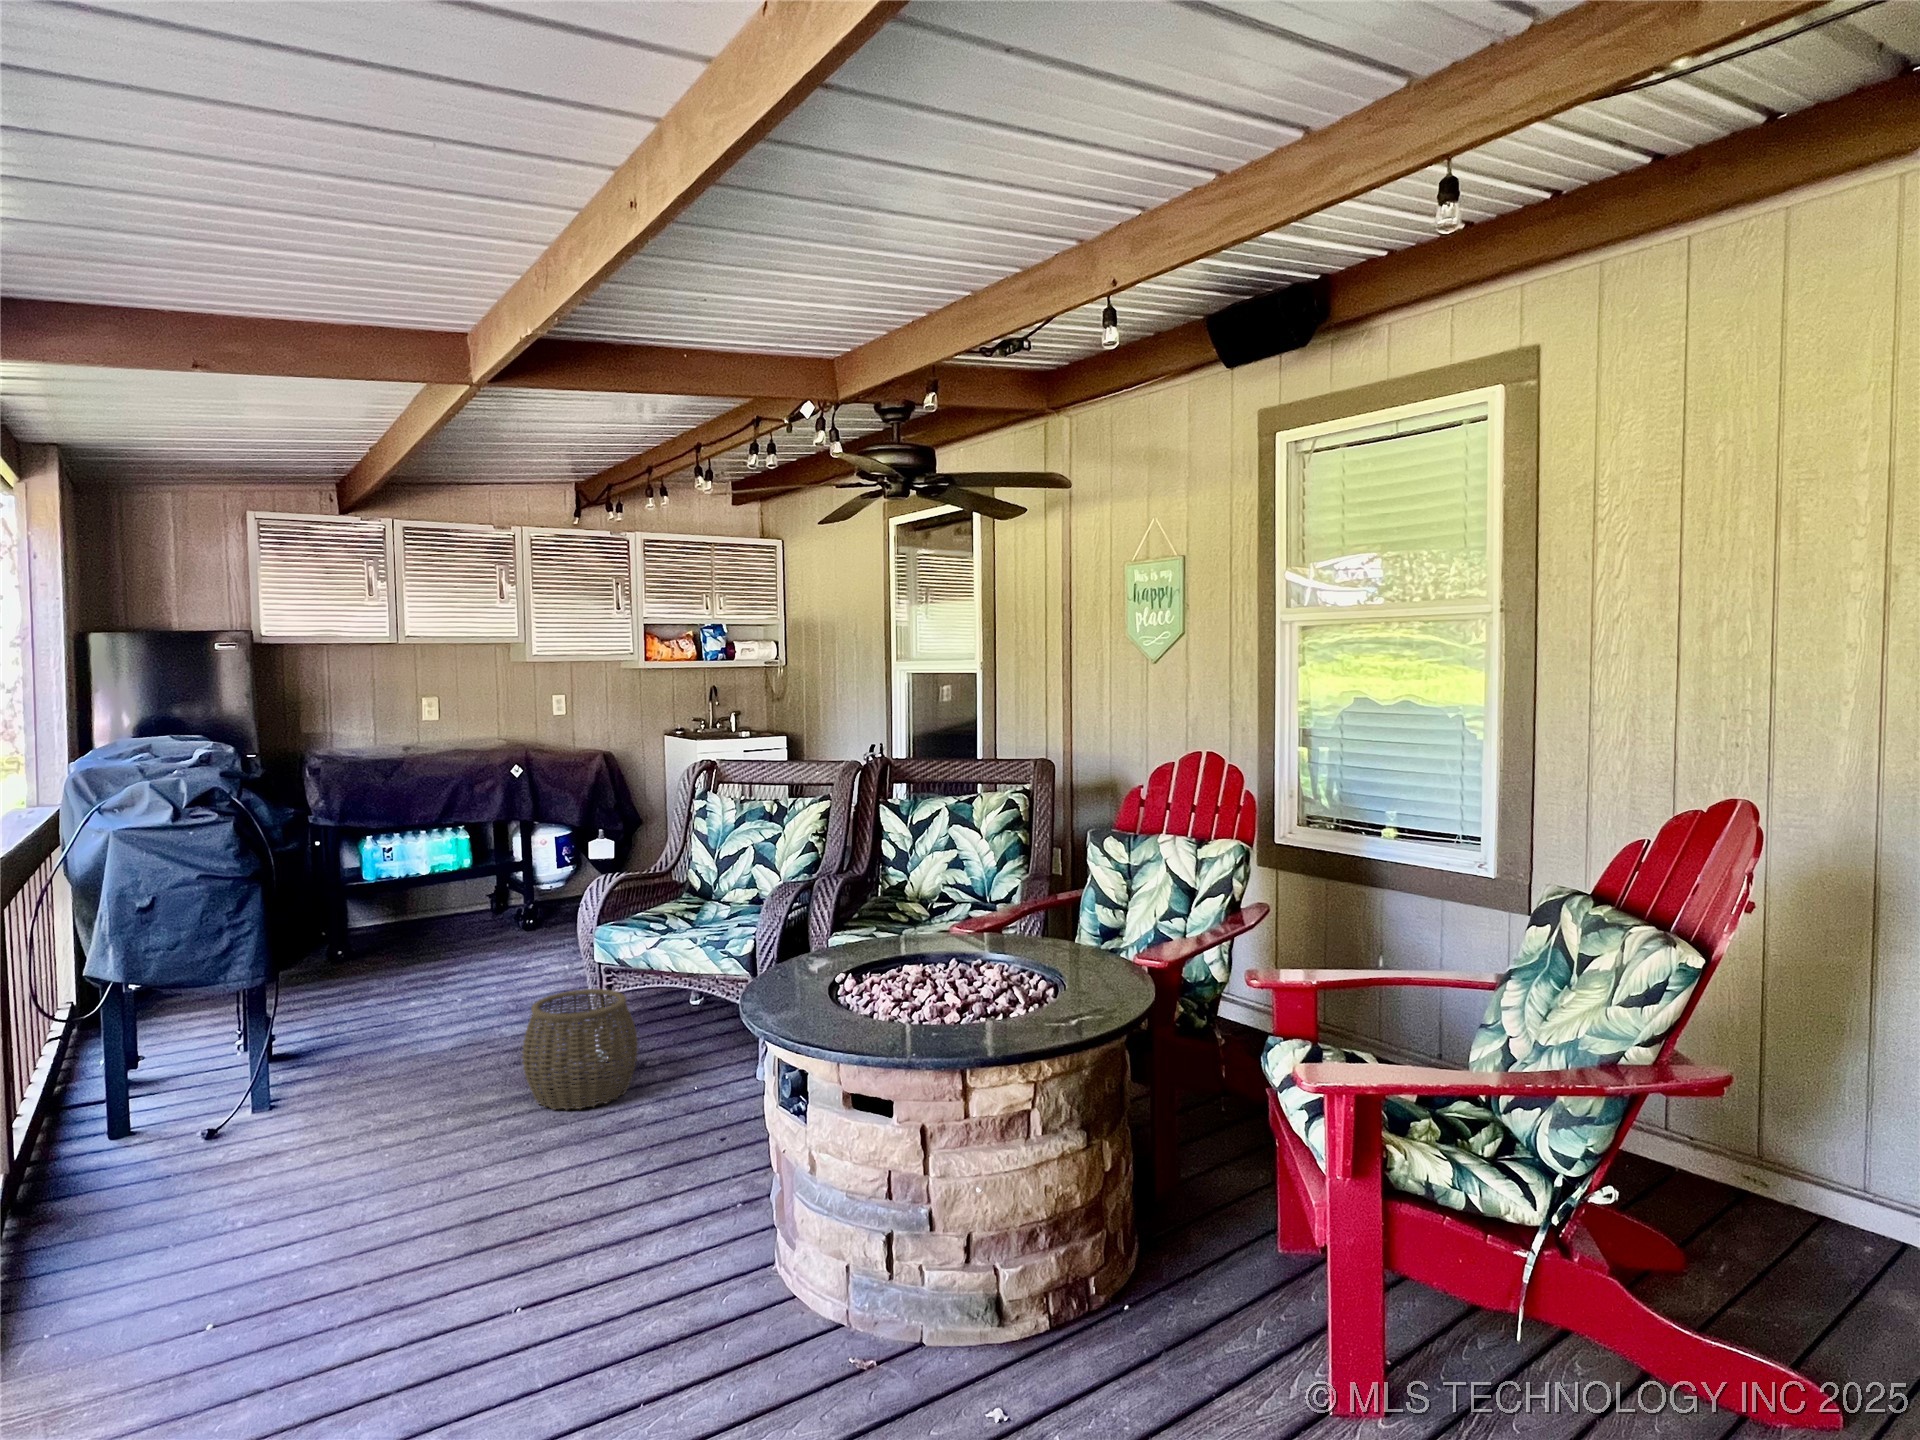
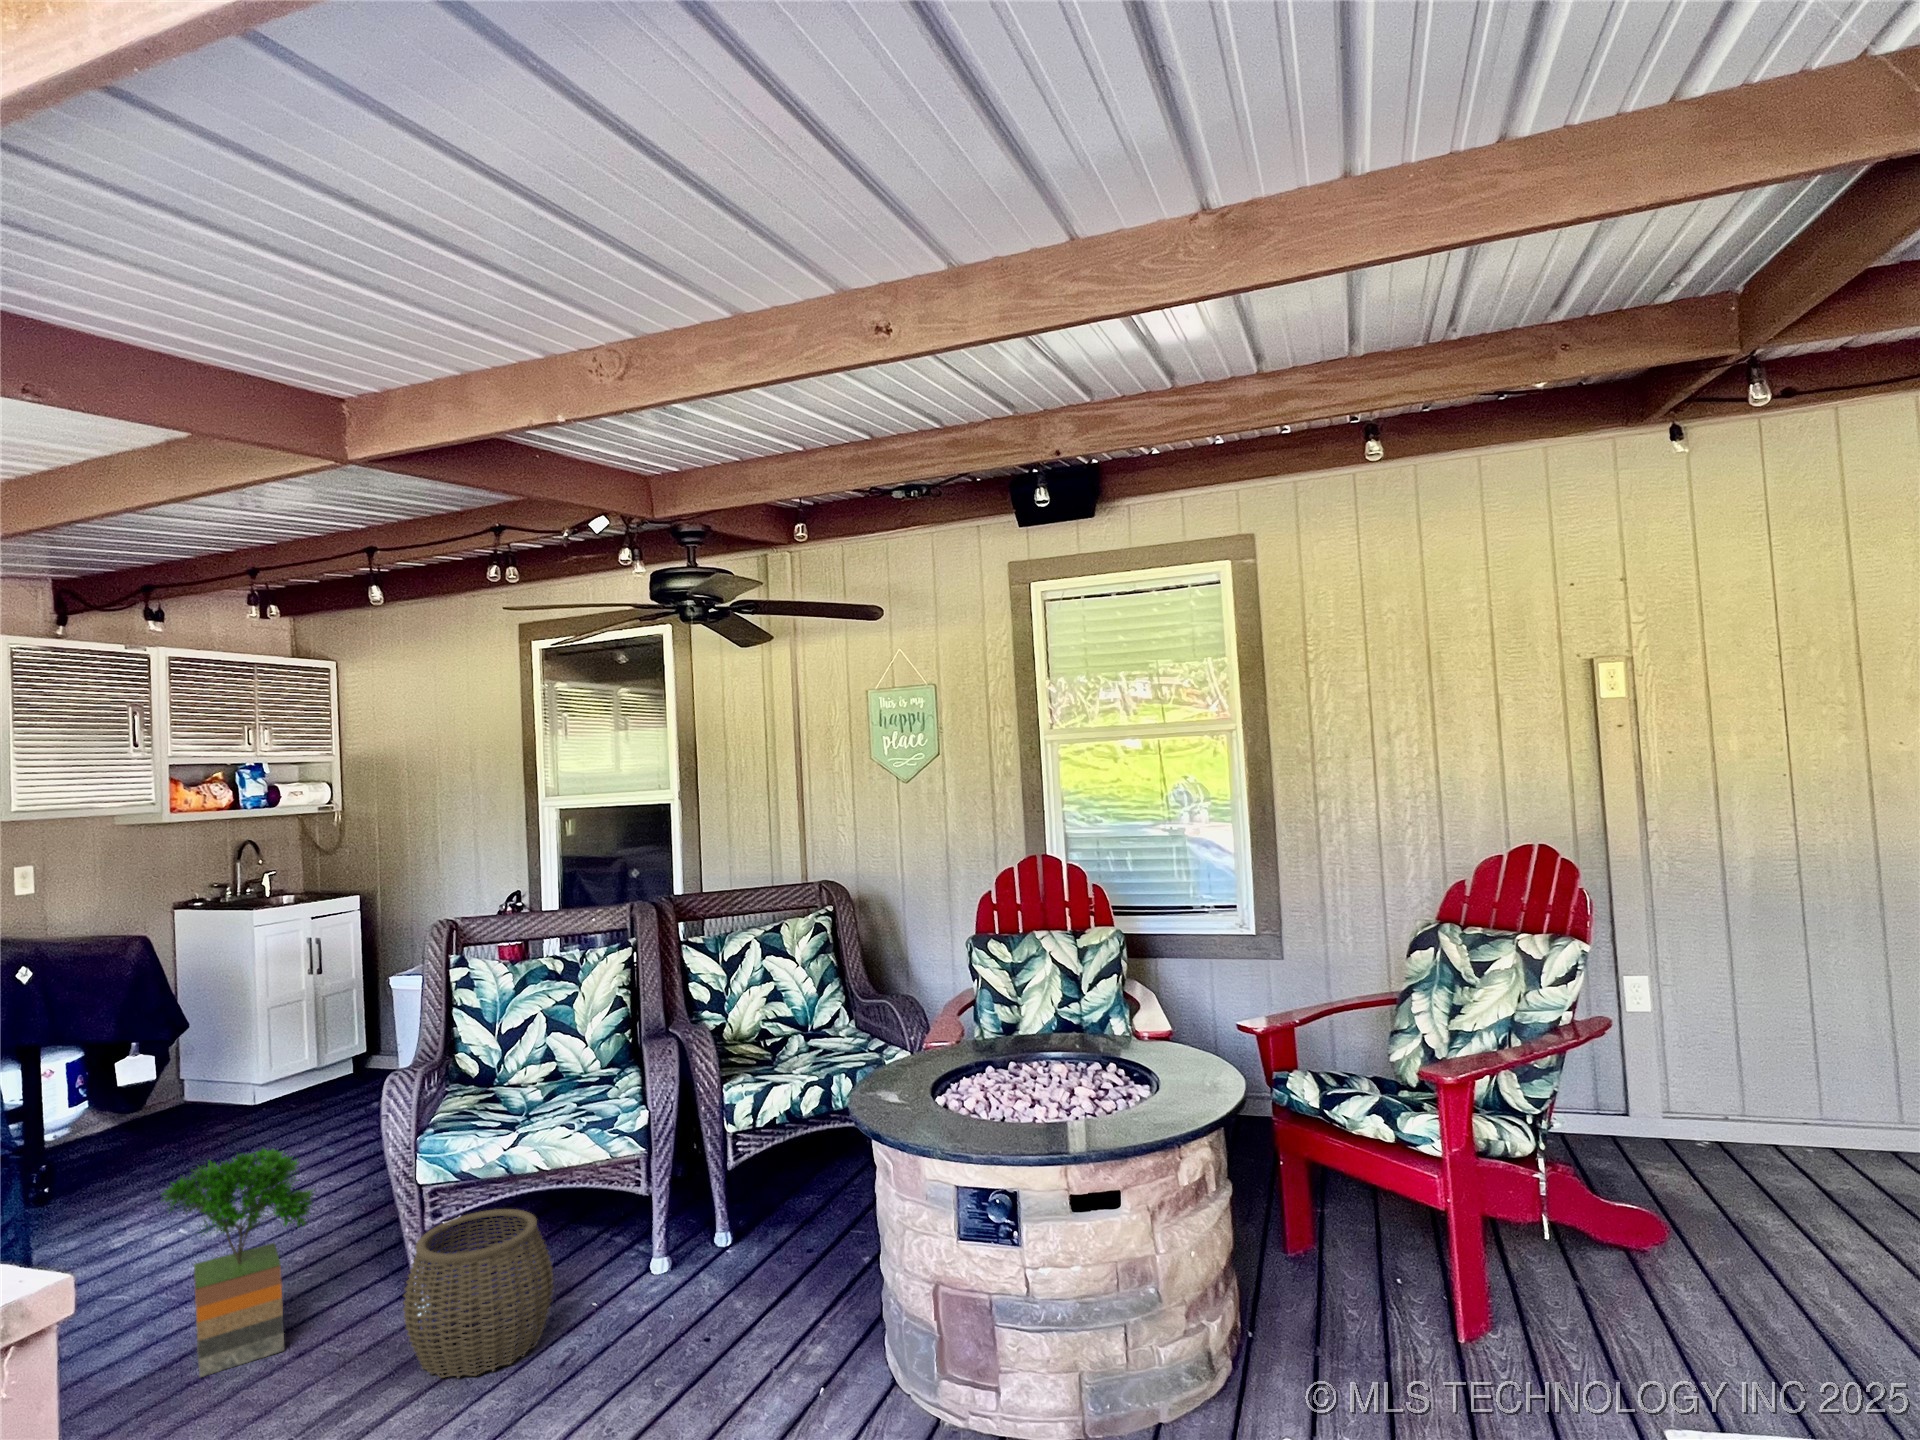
potted tree: none [432,907,532,1058] -> present [162,1149,315,1377]

